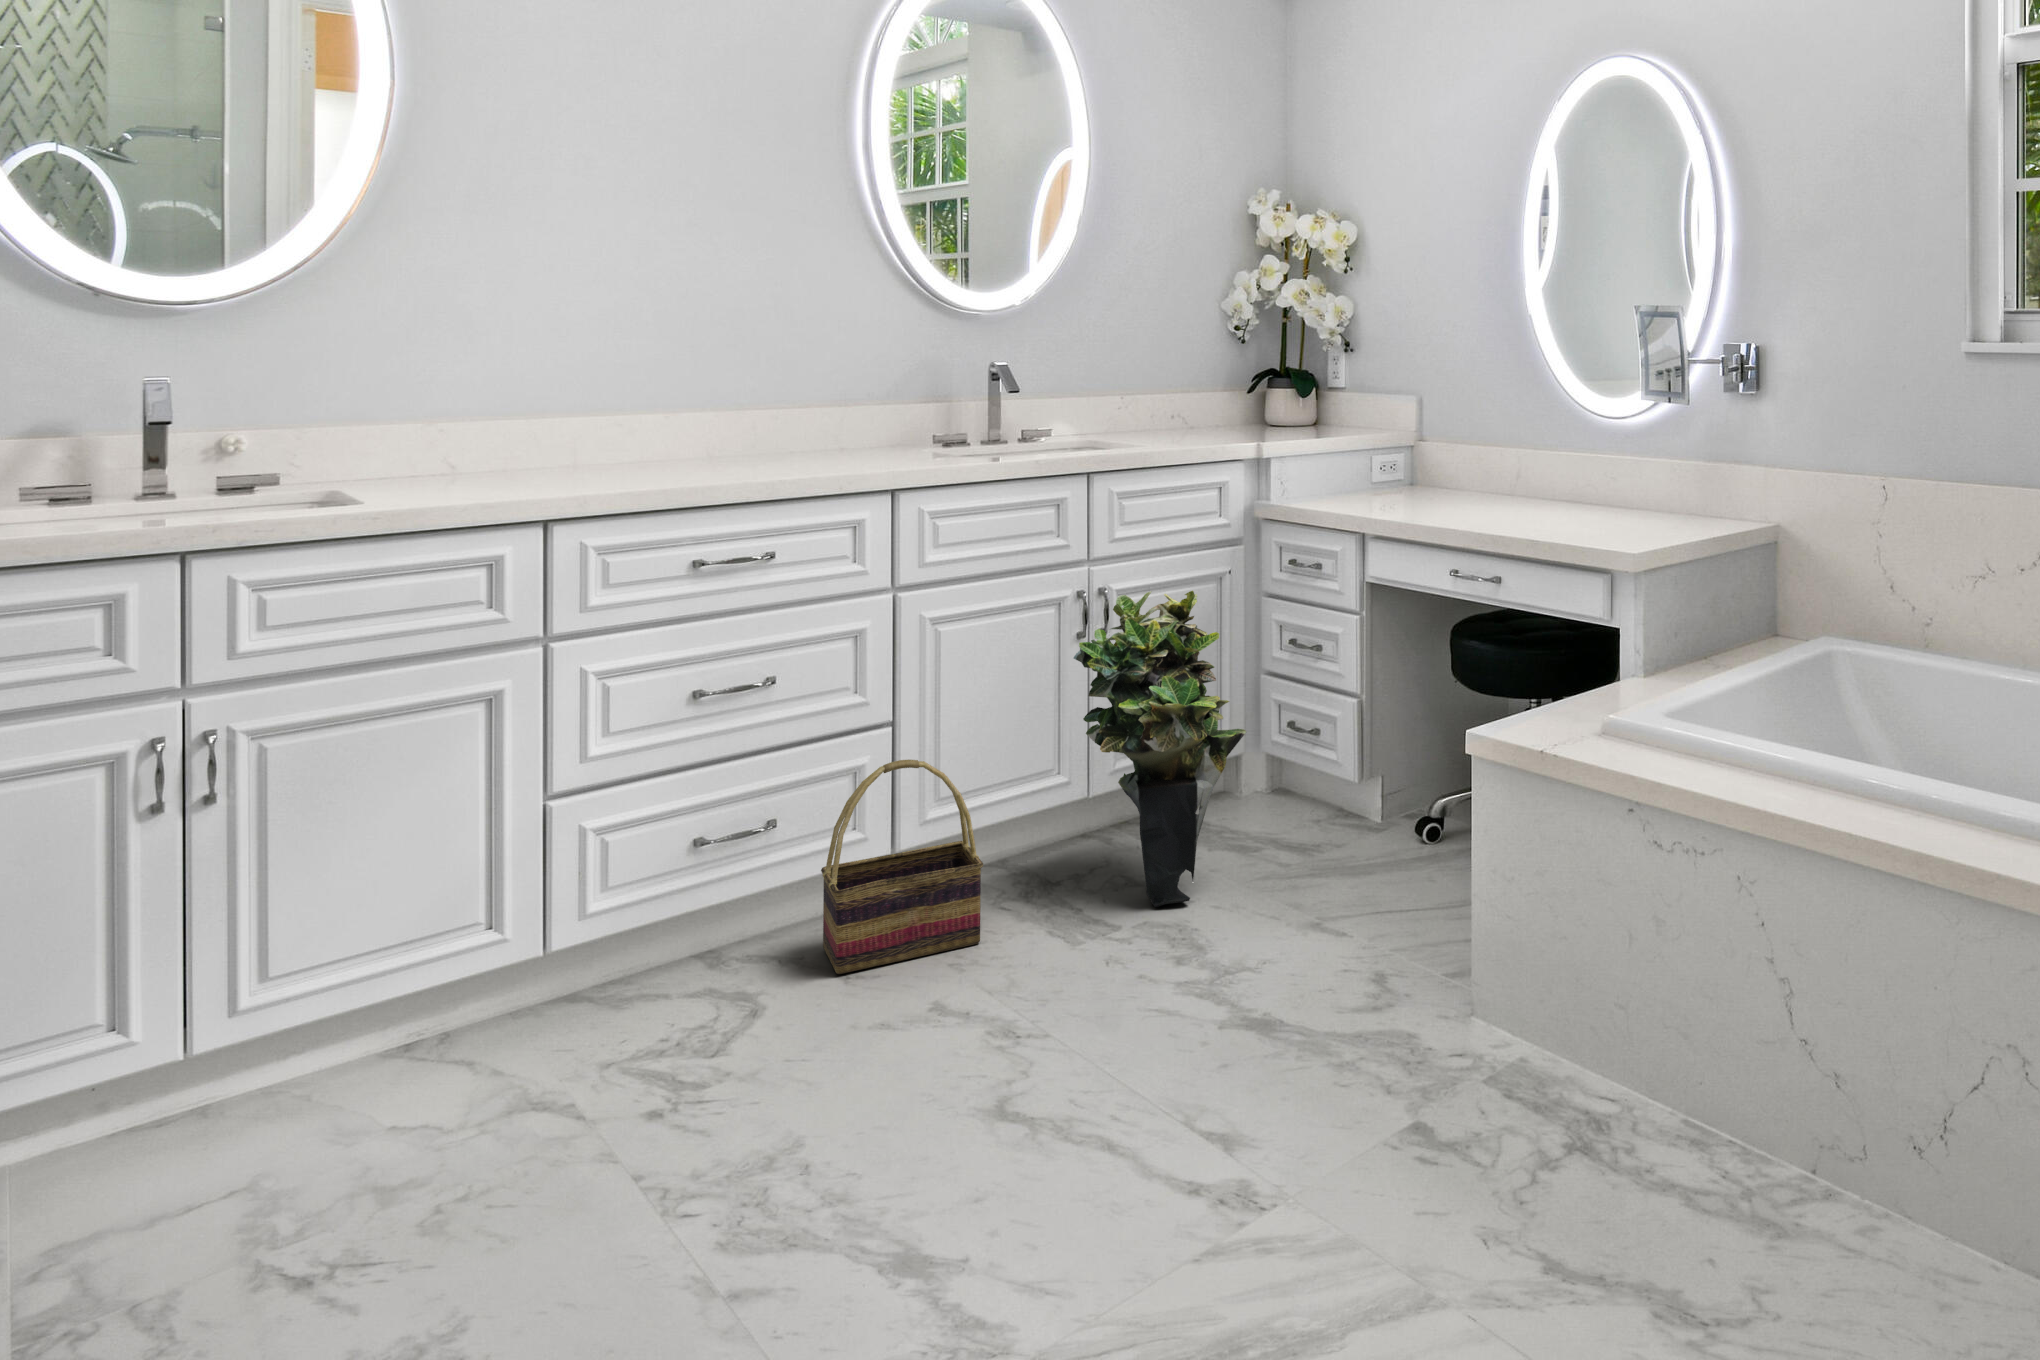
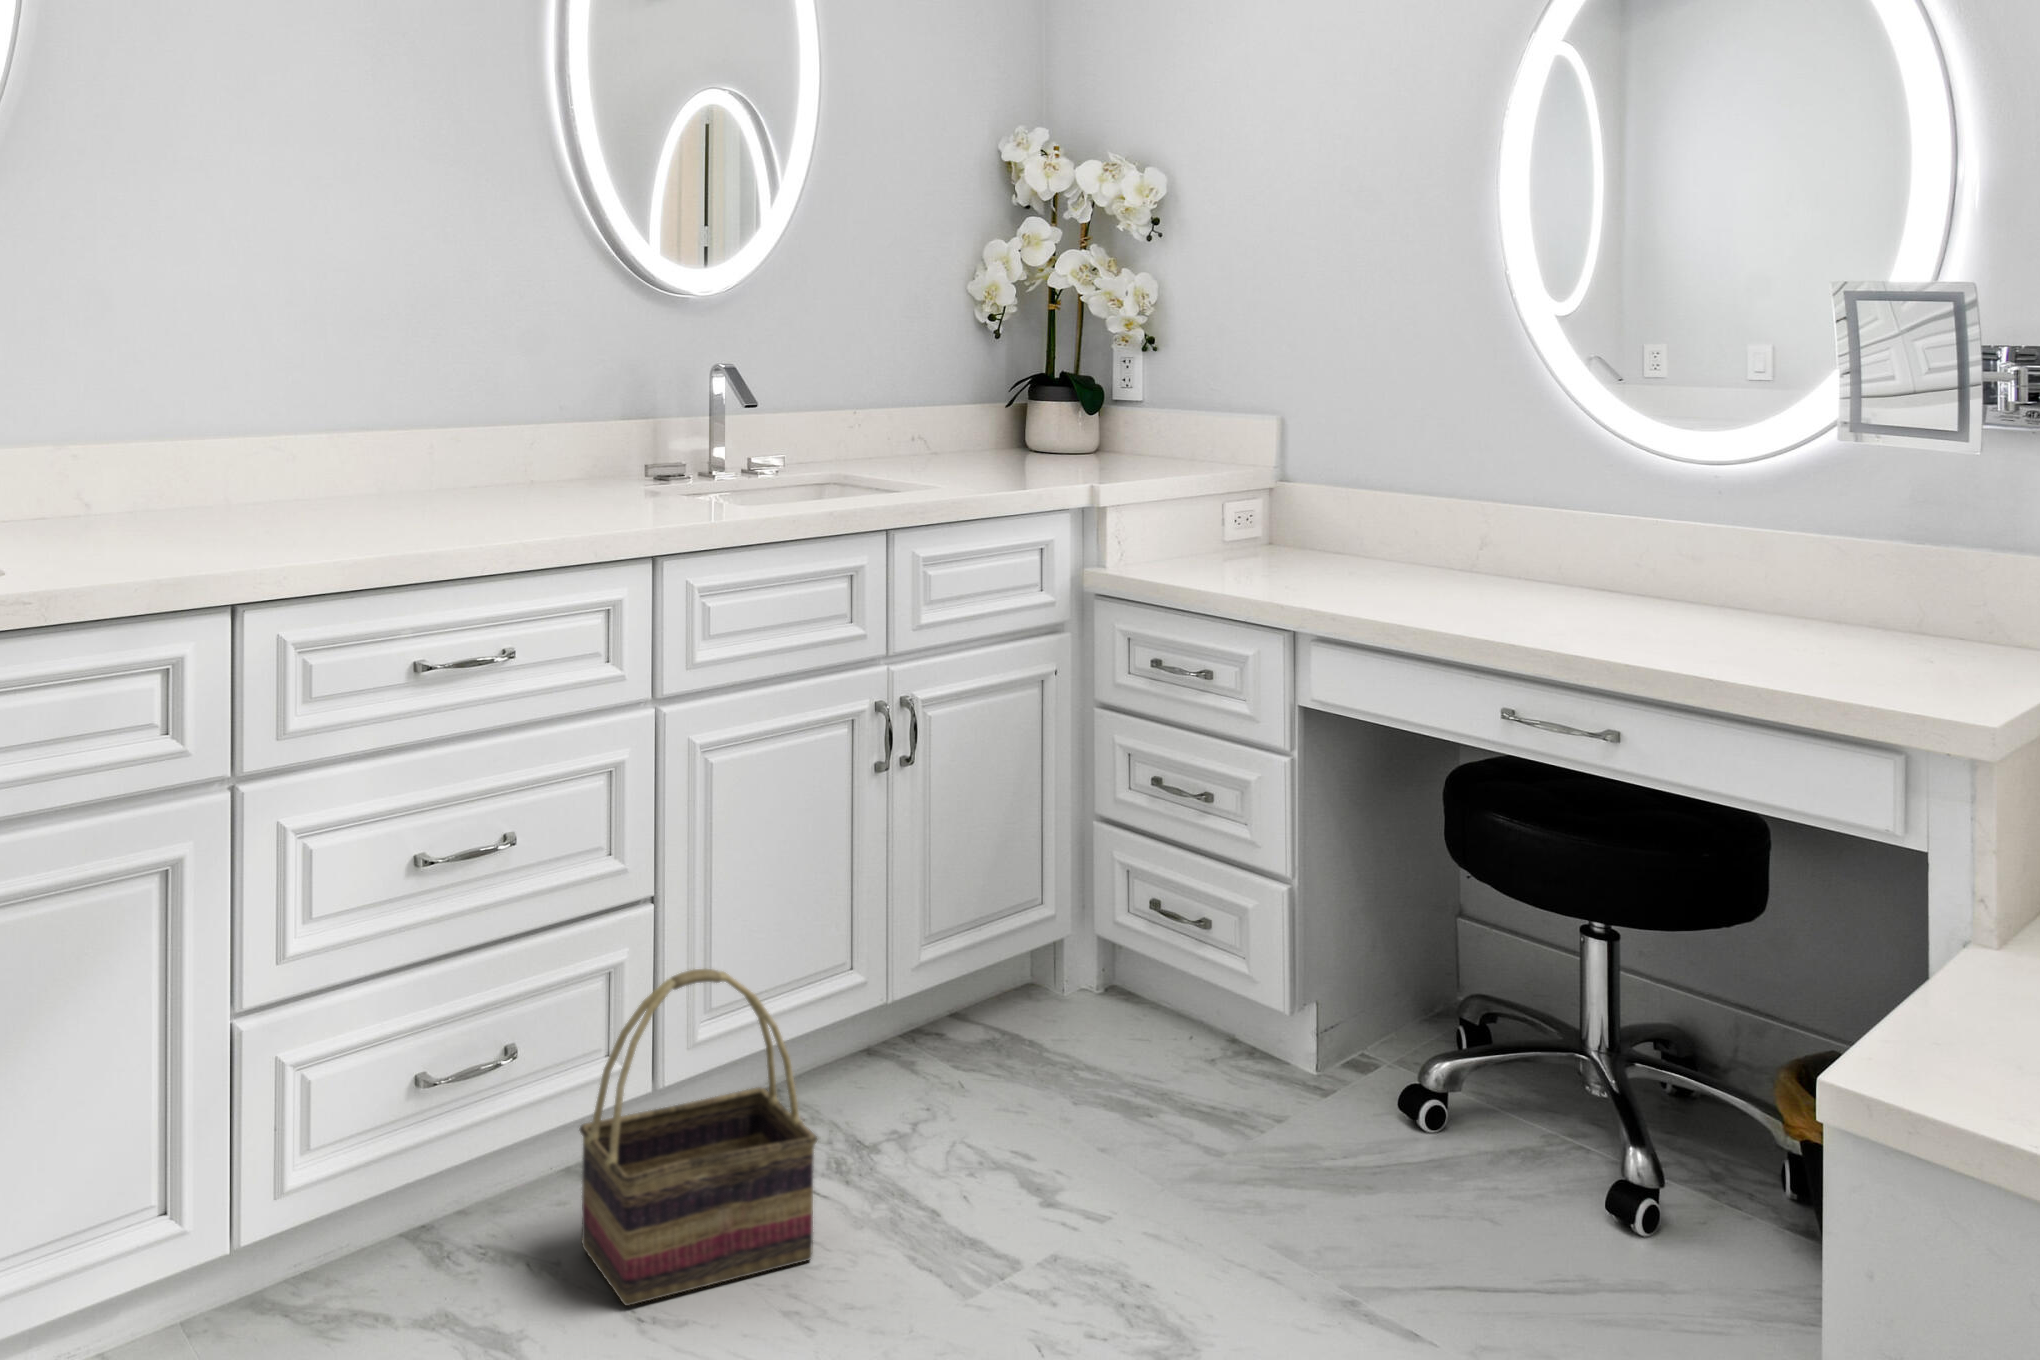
potted plant: present [1074,591,1246,907] -> none [898,709,1165,1210]

